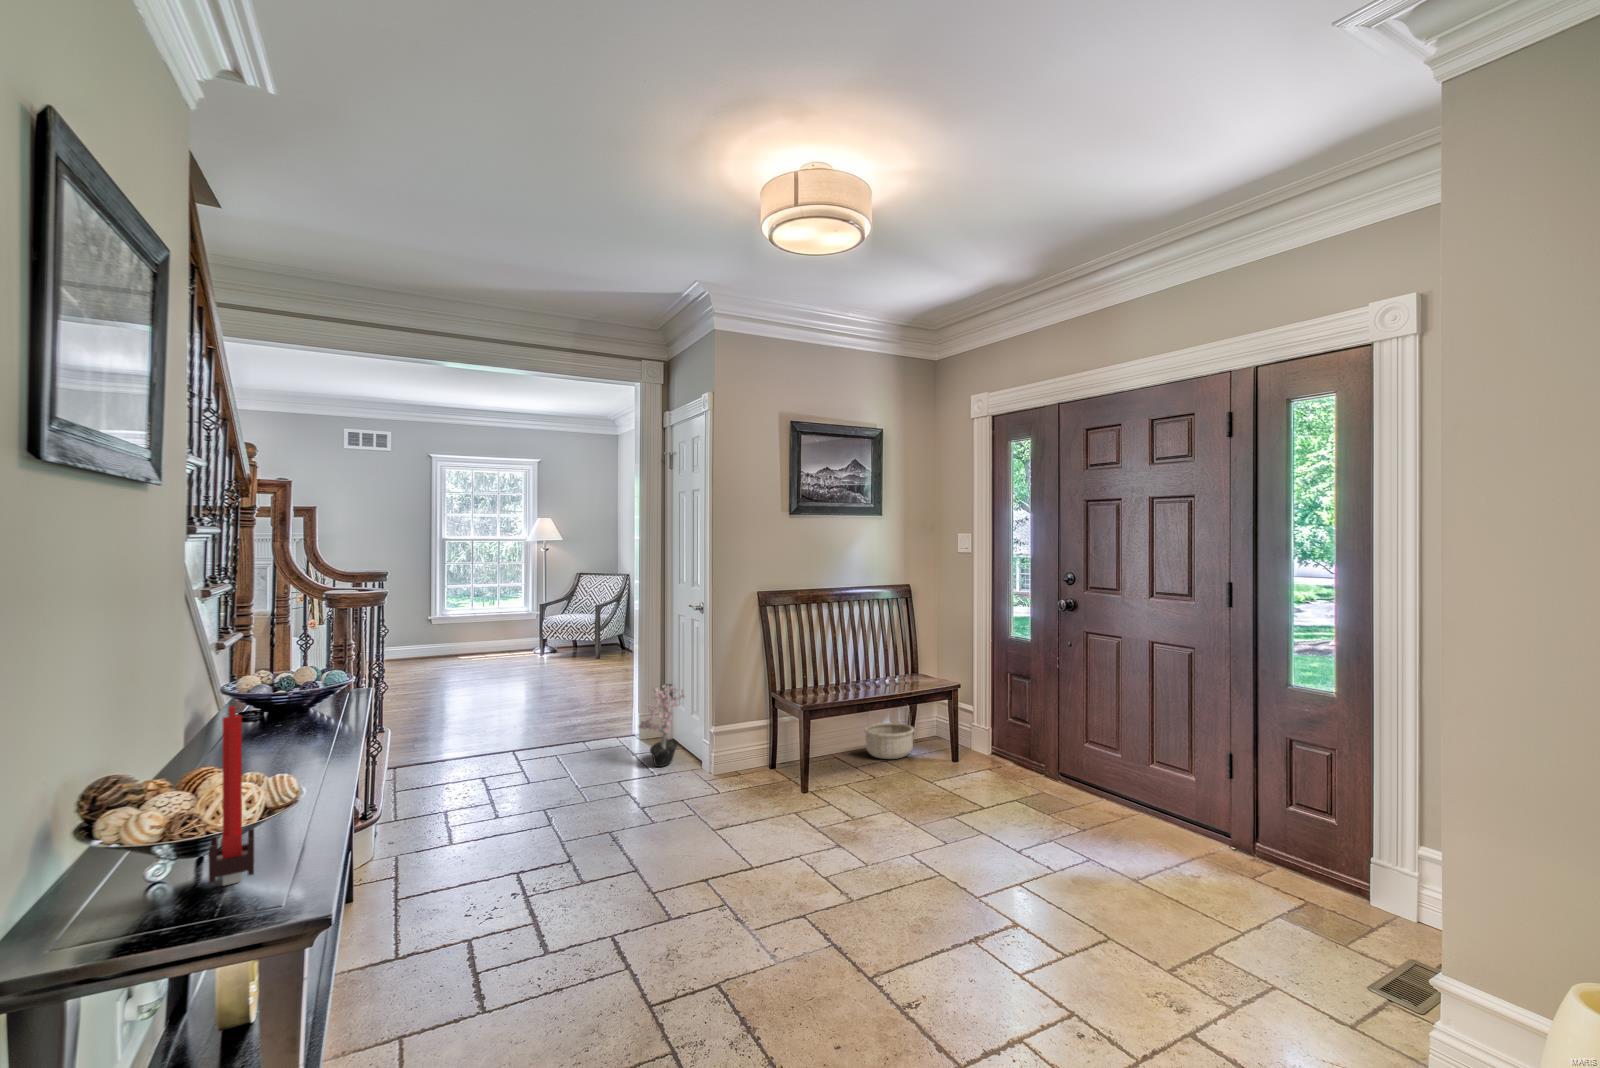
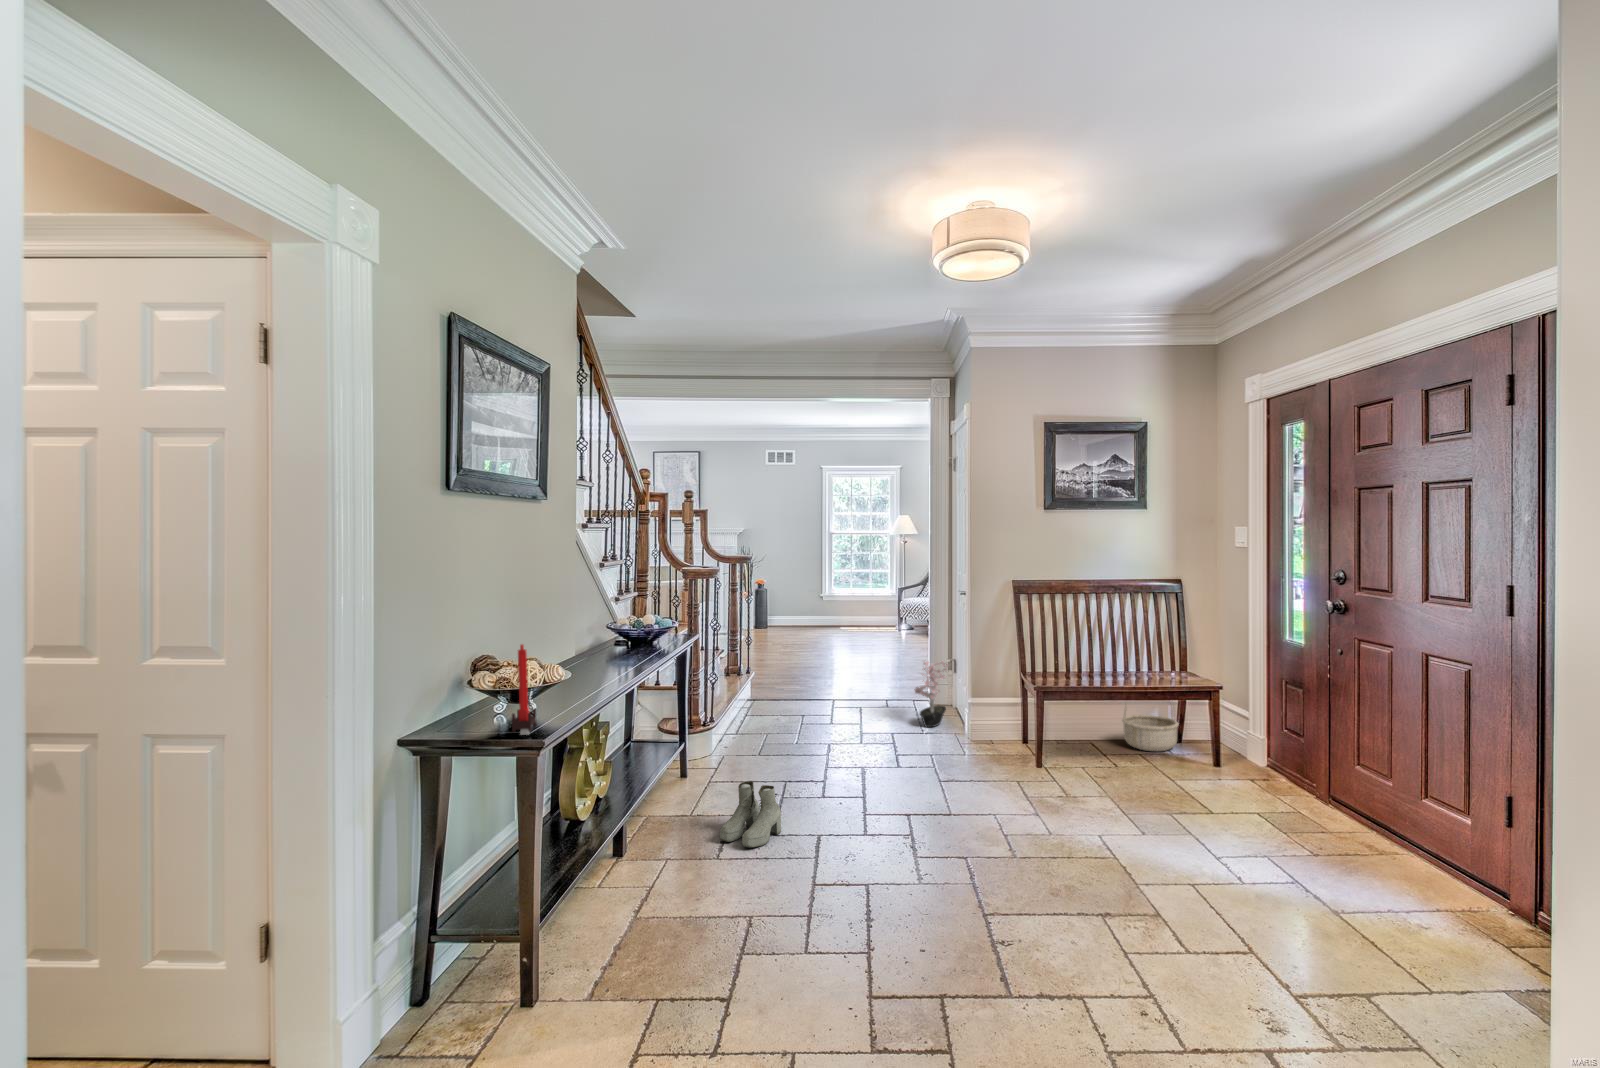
boots: none [472,878,558,977] -> present [720,781,781,848]

